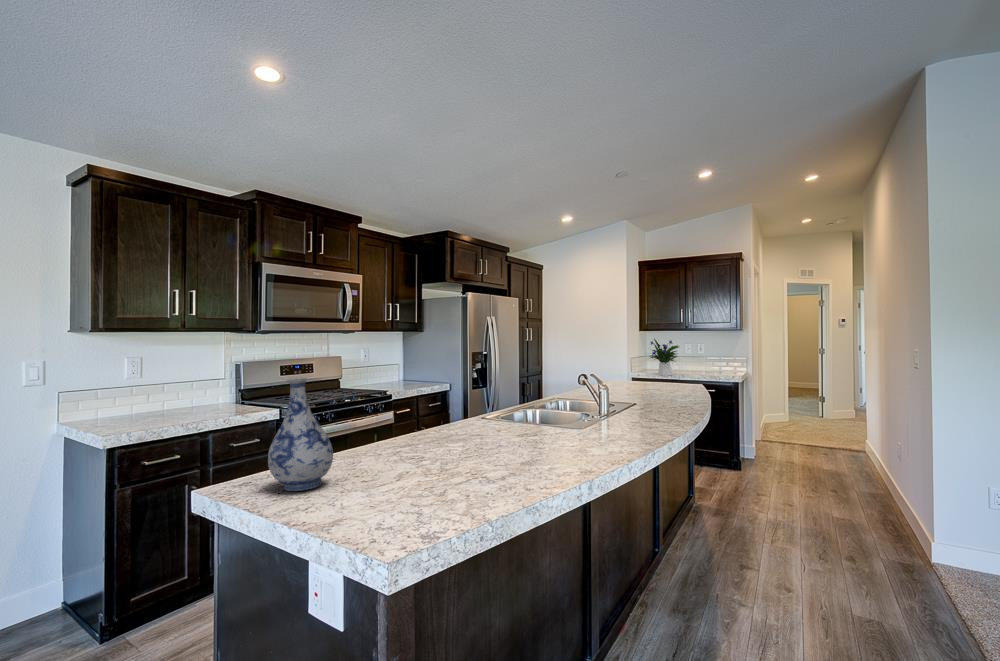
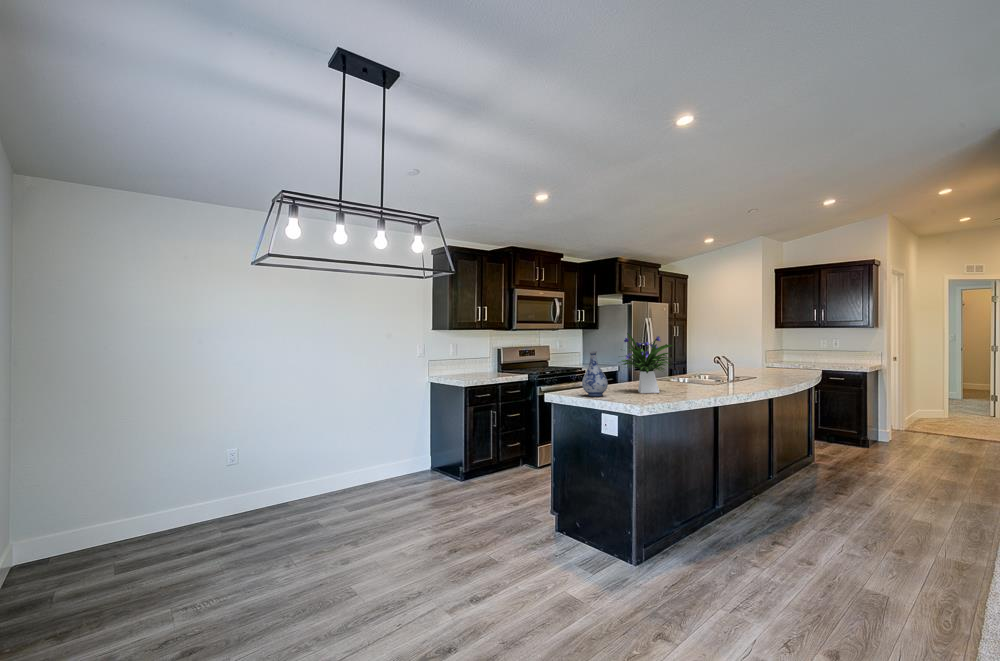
flower arrangement: present [650,339,679,376] -> present [622,333,674,393]

